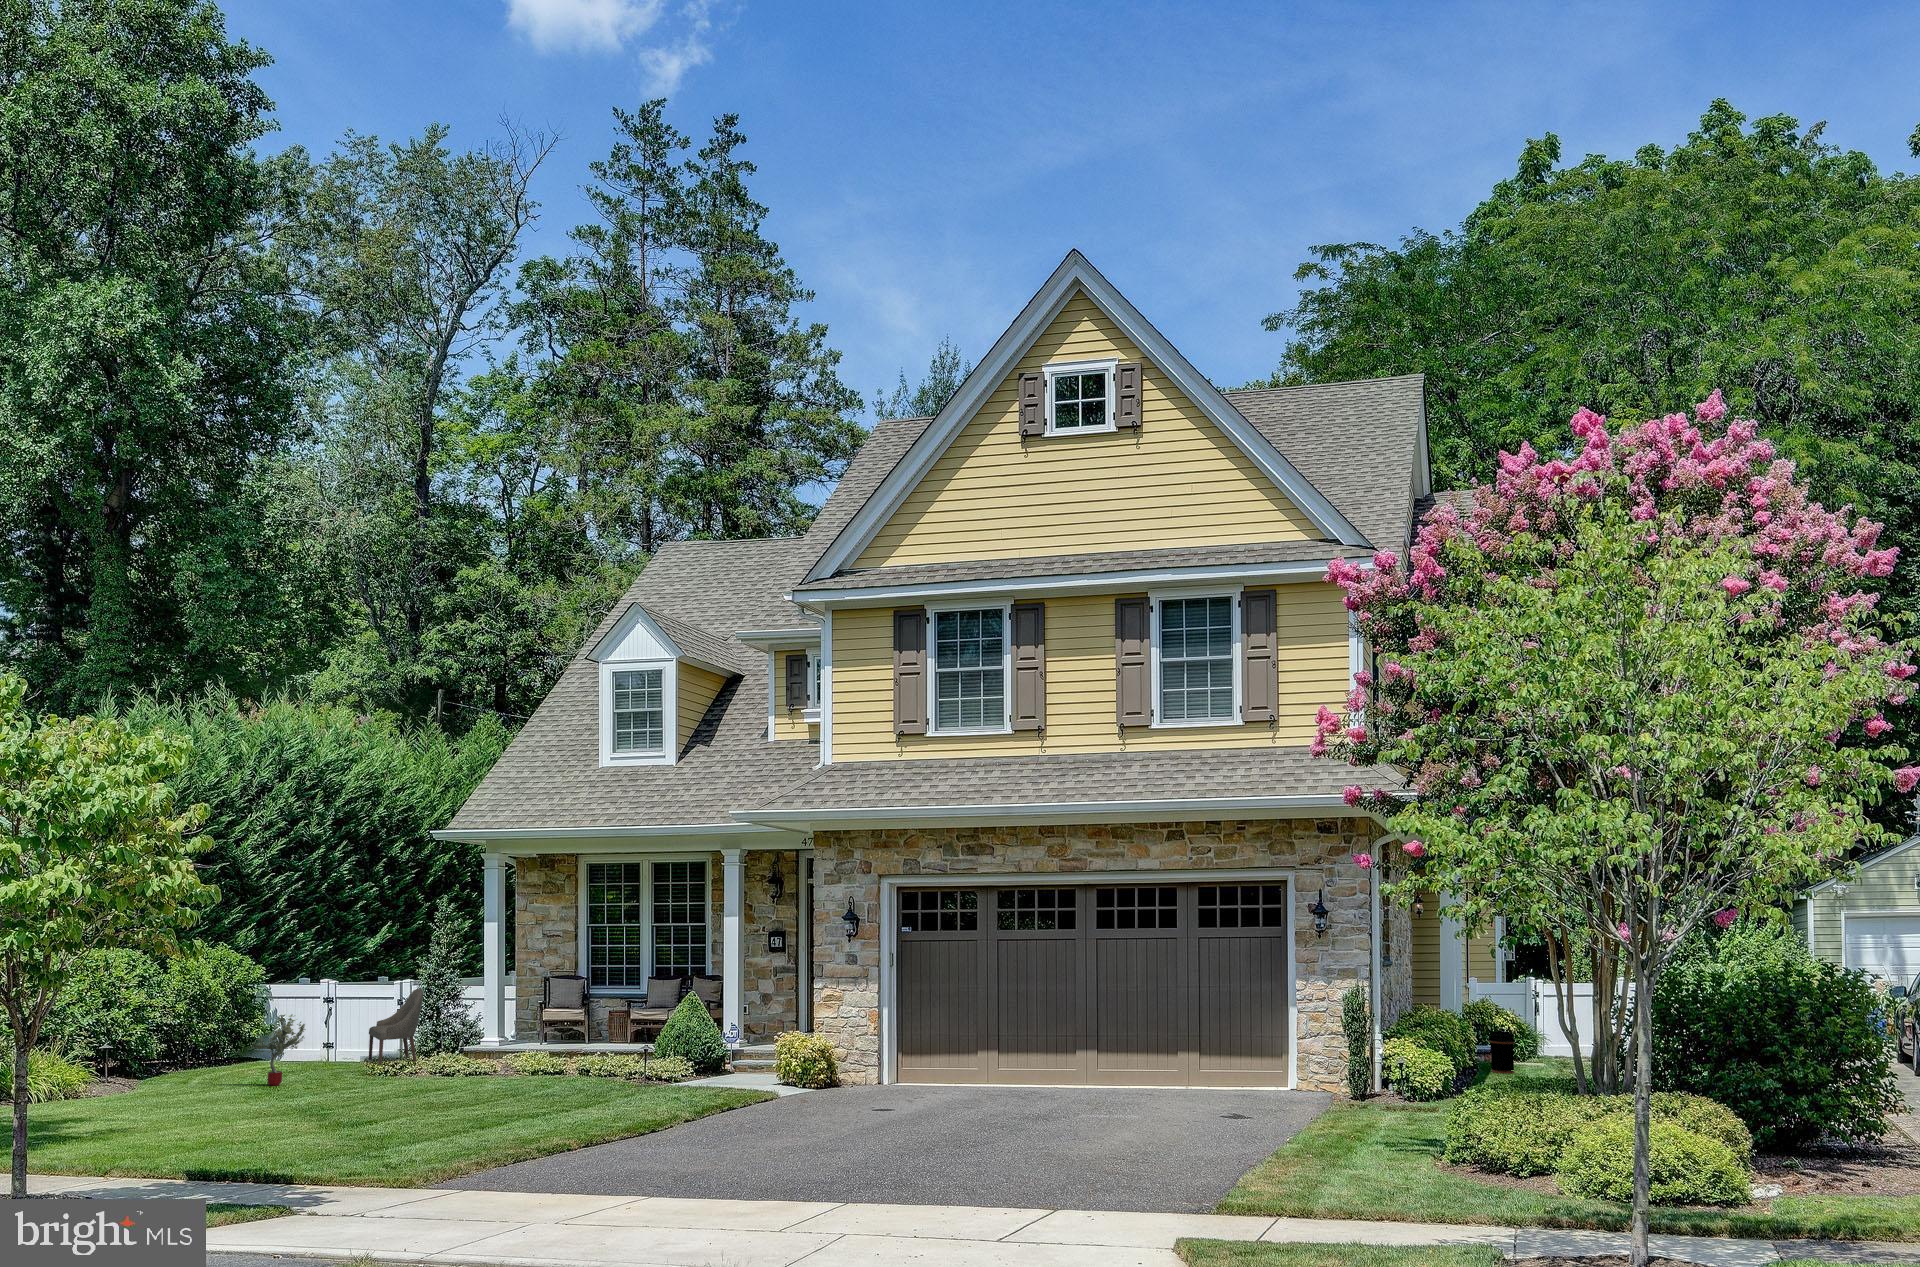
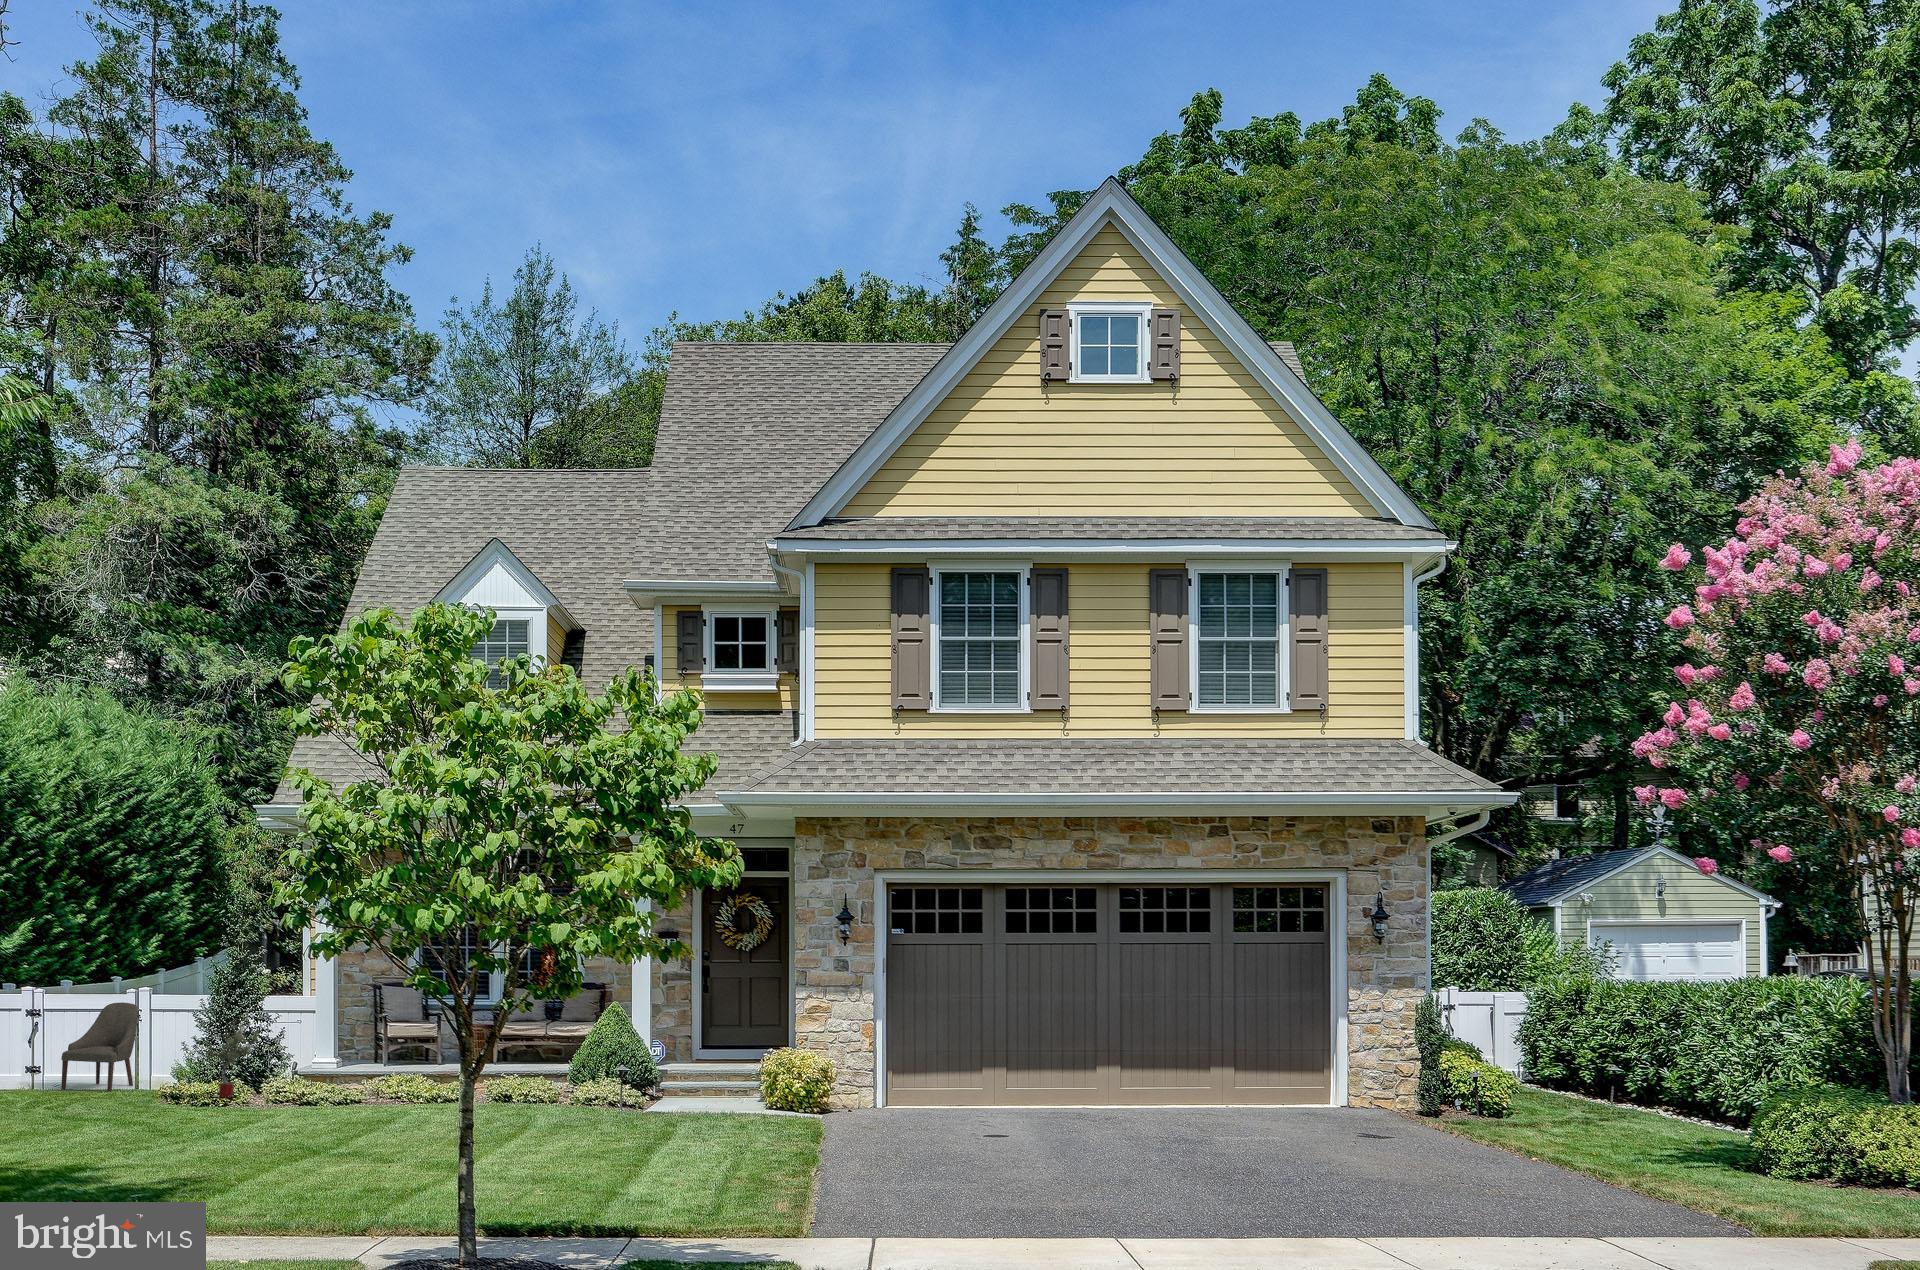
chair: present [369,989,423,1065] -> present [61,1002,138,1092]
trash can: present [1488,1031,1515,1074] -> none [1555,1047,1584,1093]

